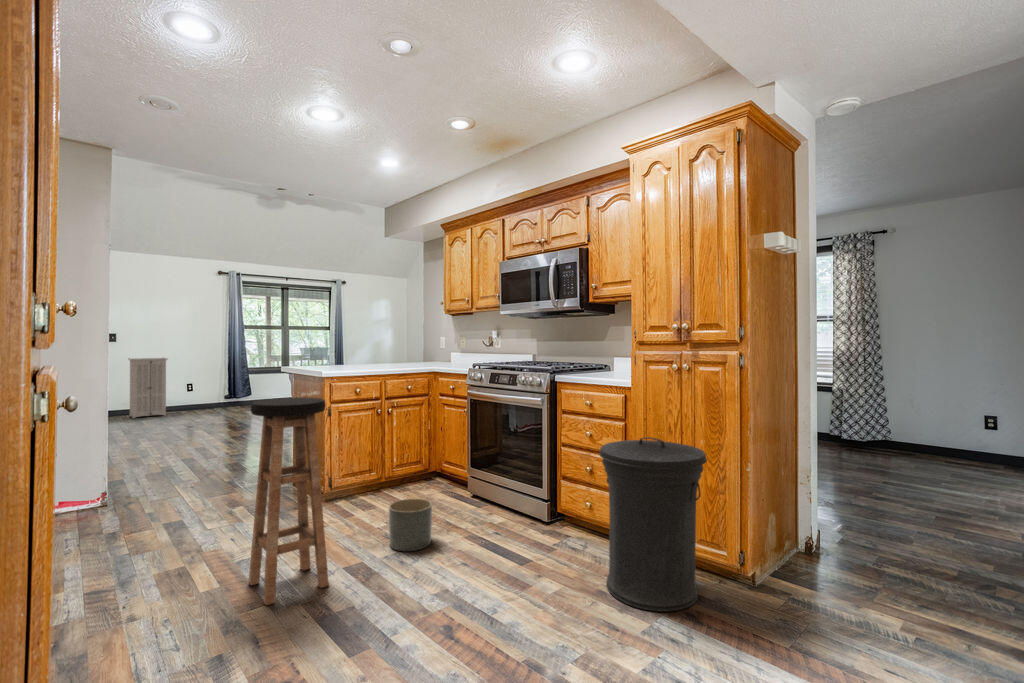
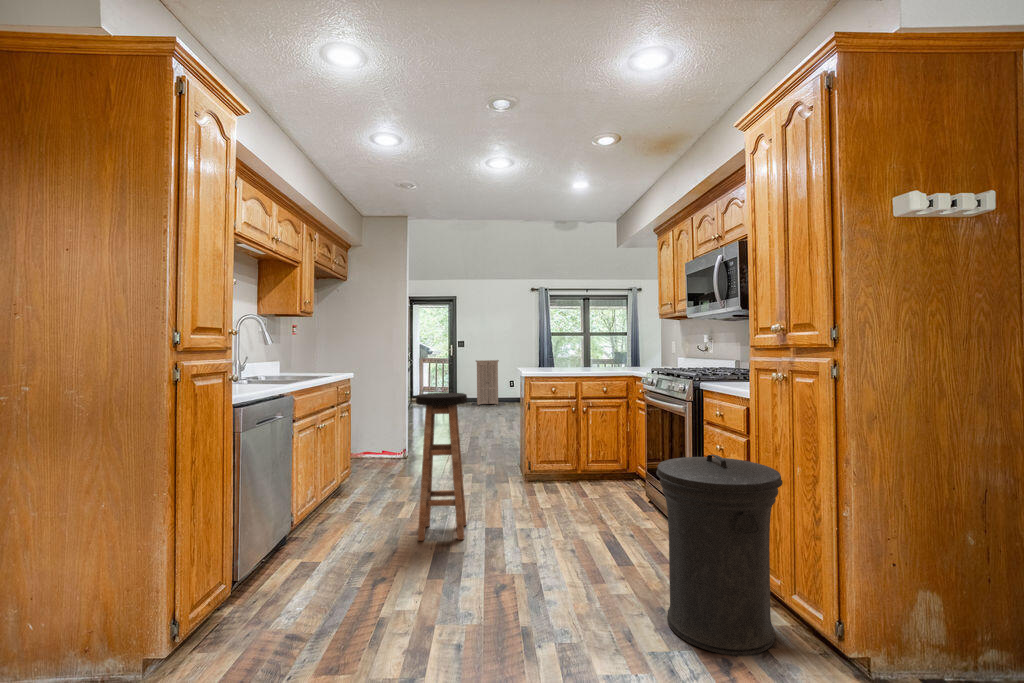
planter: present [389,499,432,551] -> none [531,487,568,532]

